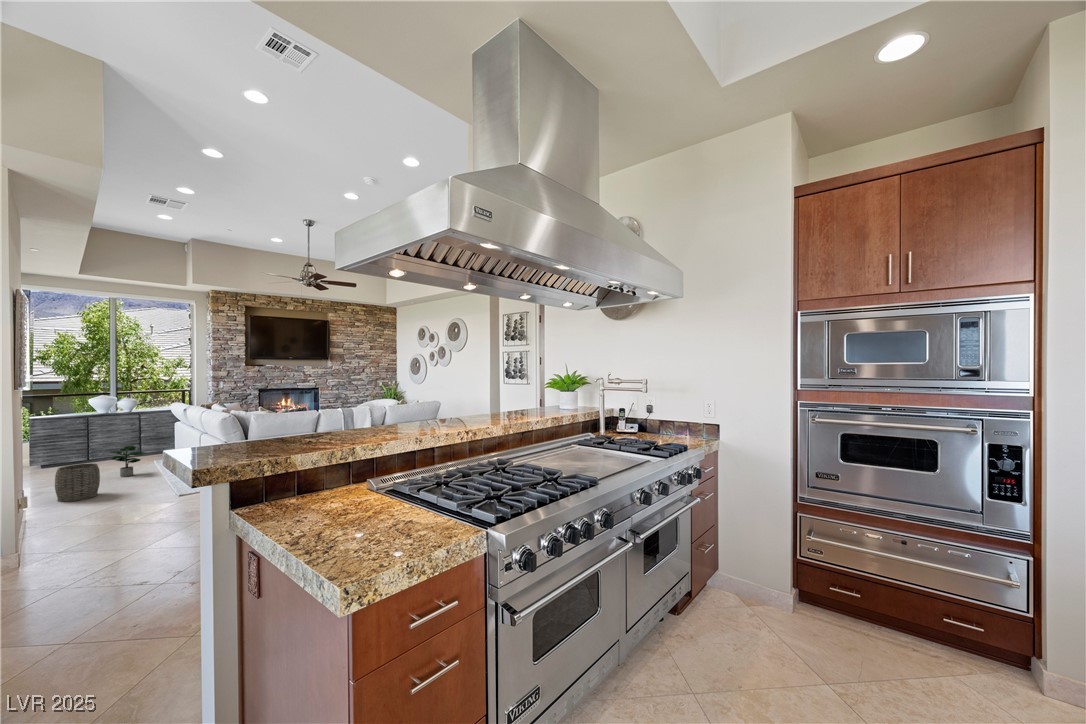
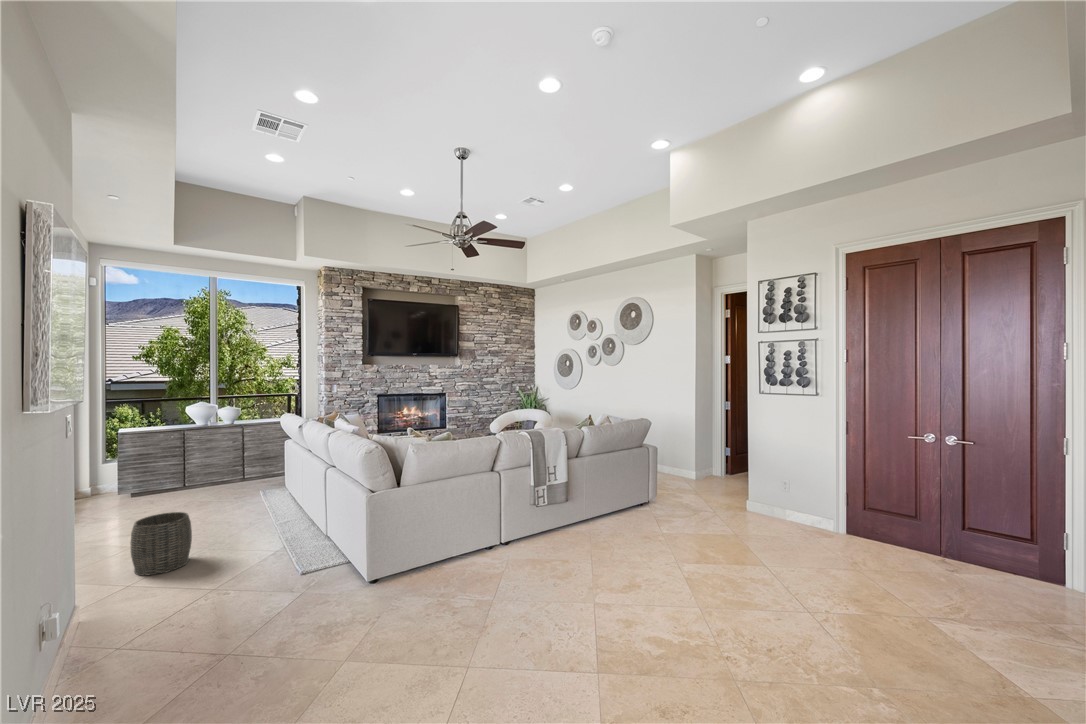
potted plant: present [110,446,145,477] -> none [206,476,253,521]

